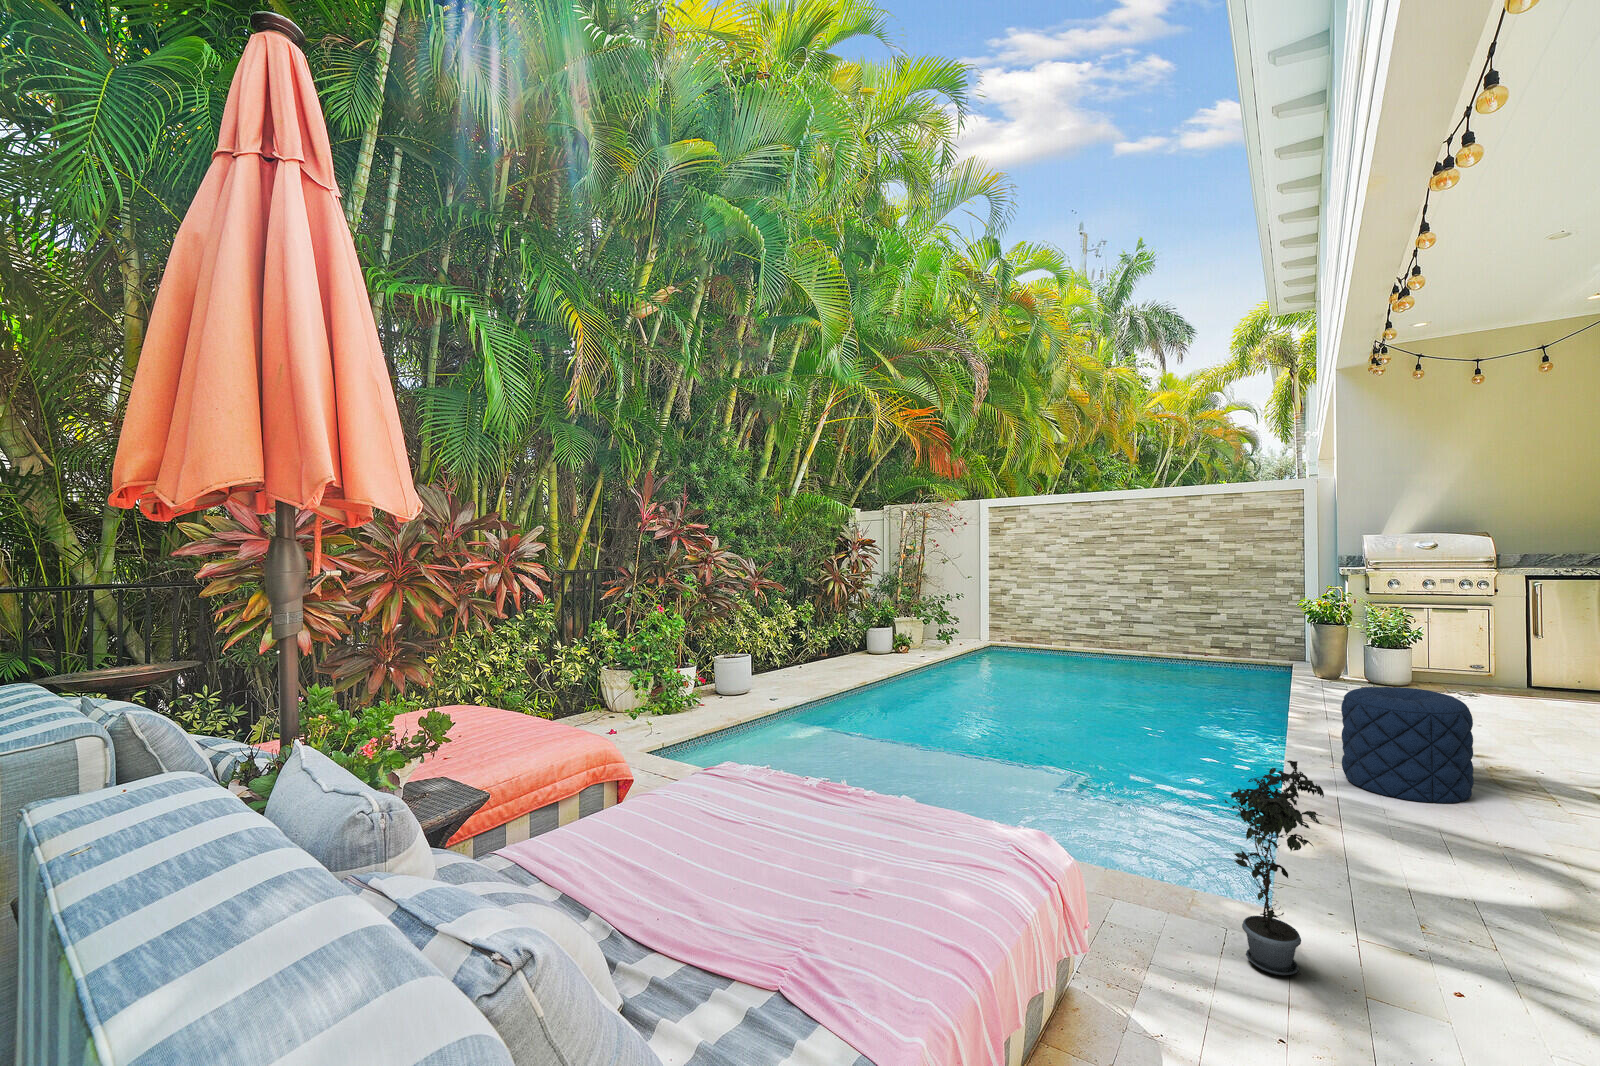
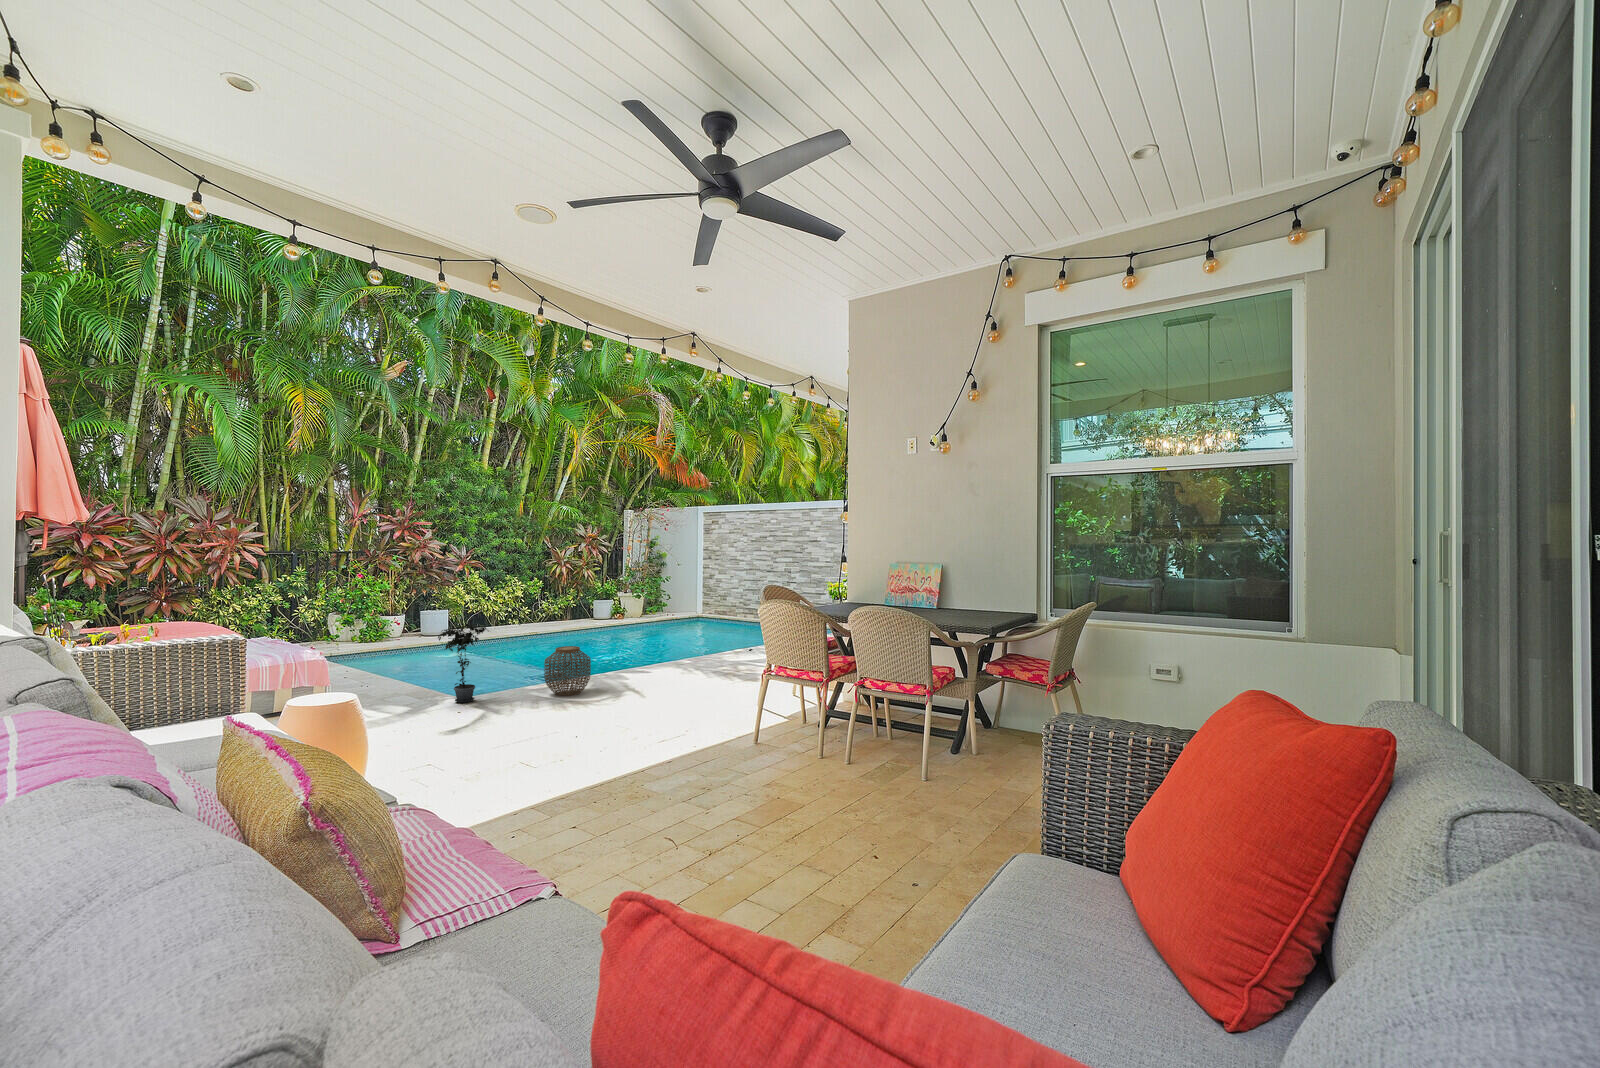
pouf: present [1341,687,1474,803] -> none [675,614,727,667]
woven basket: none [1381,806,1525,942] -> present [544,646,591,696]

